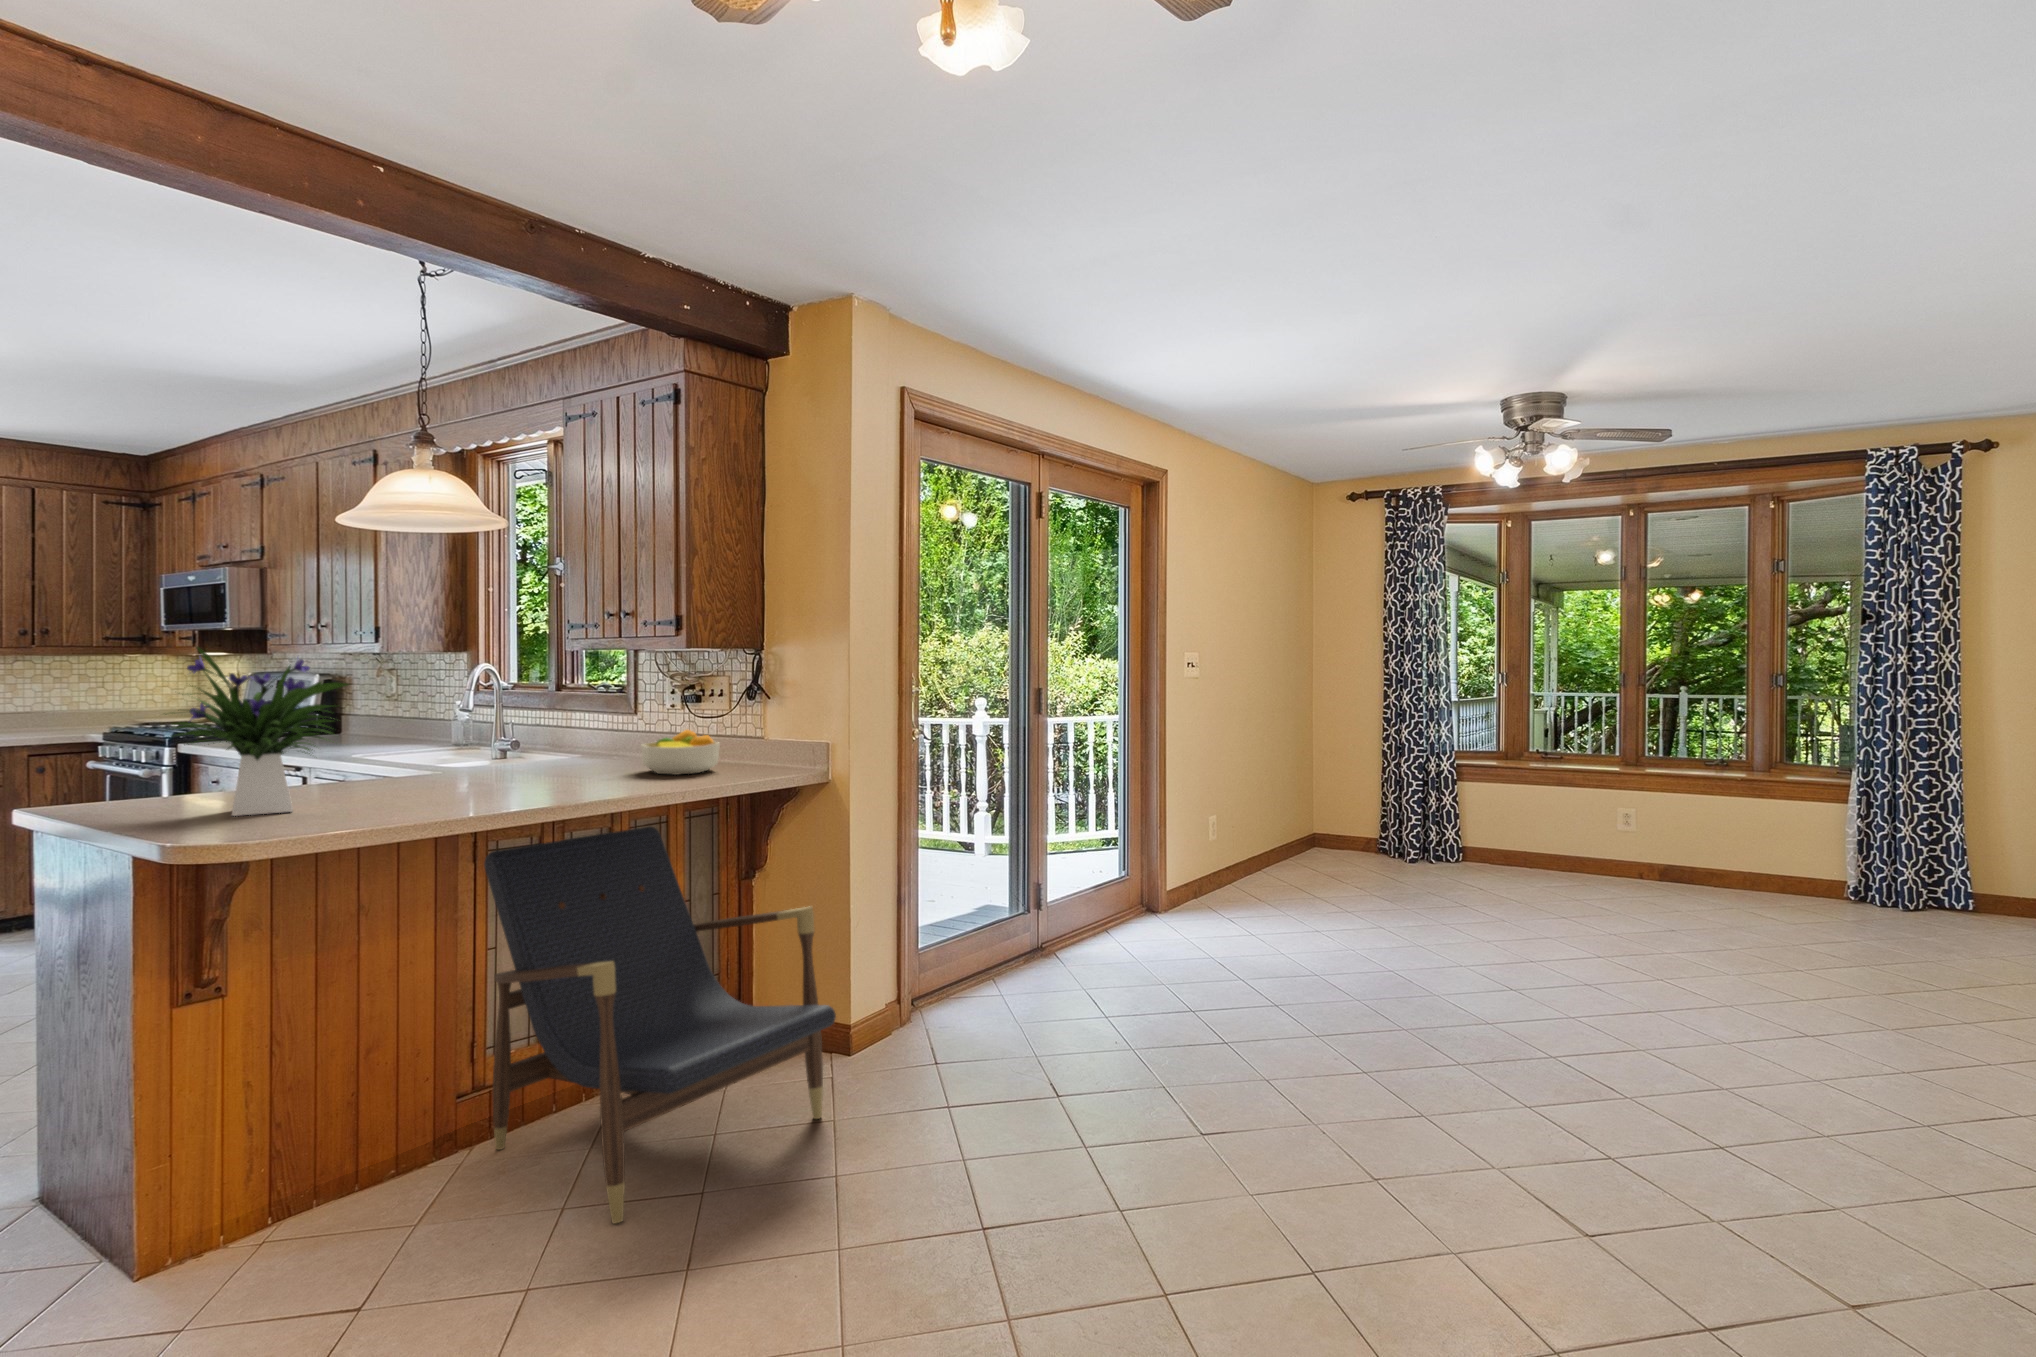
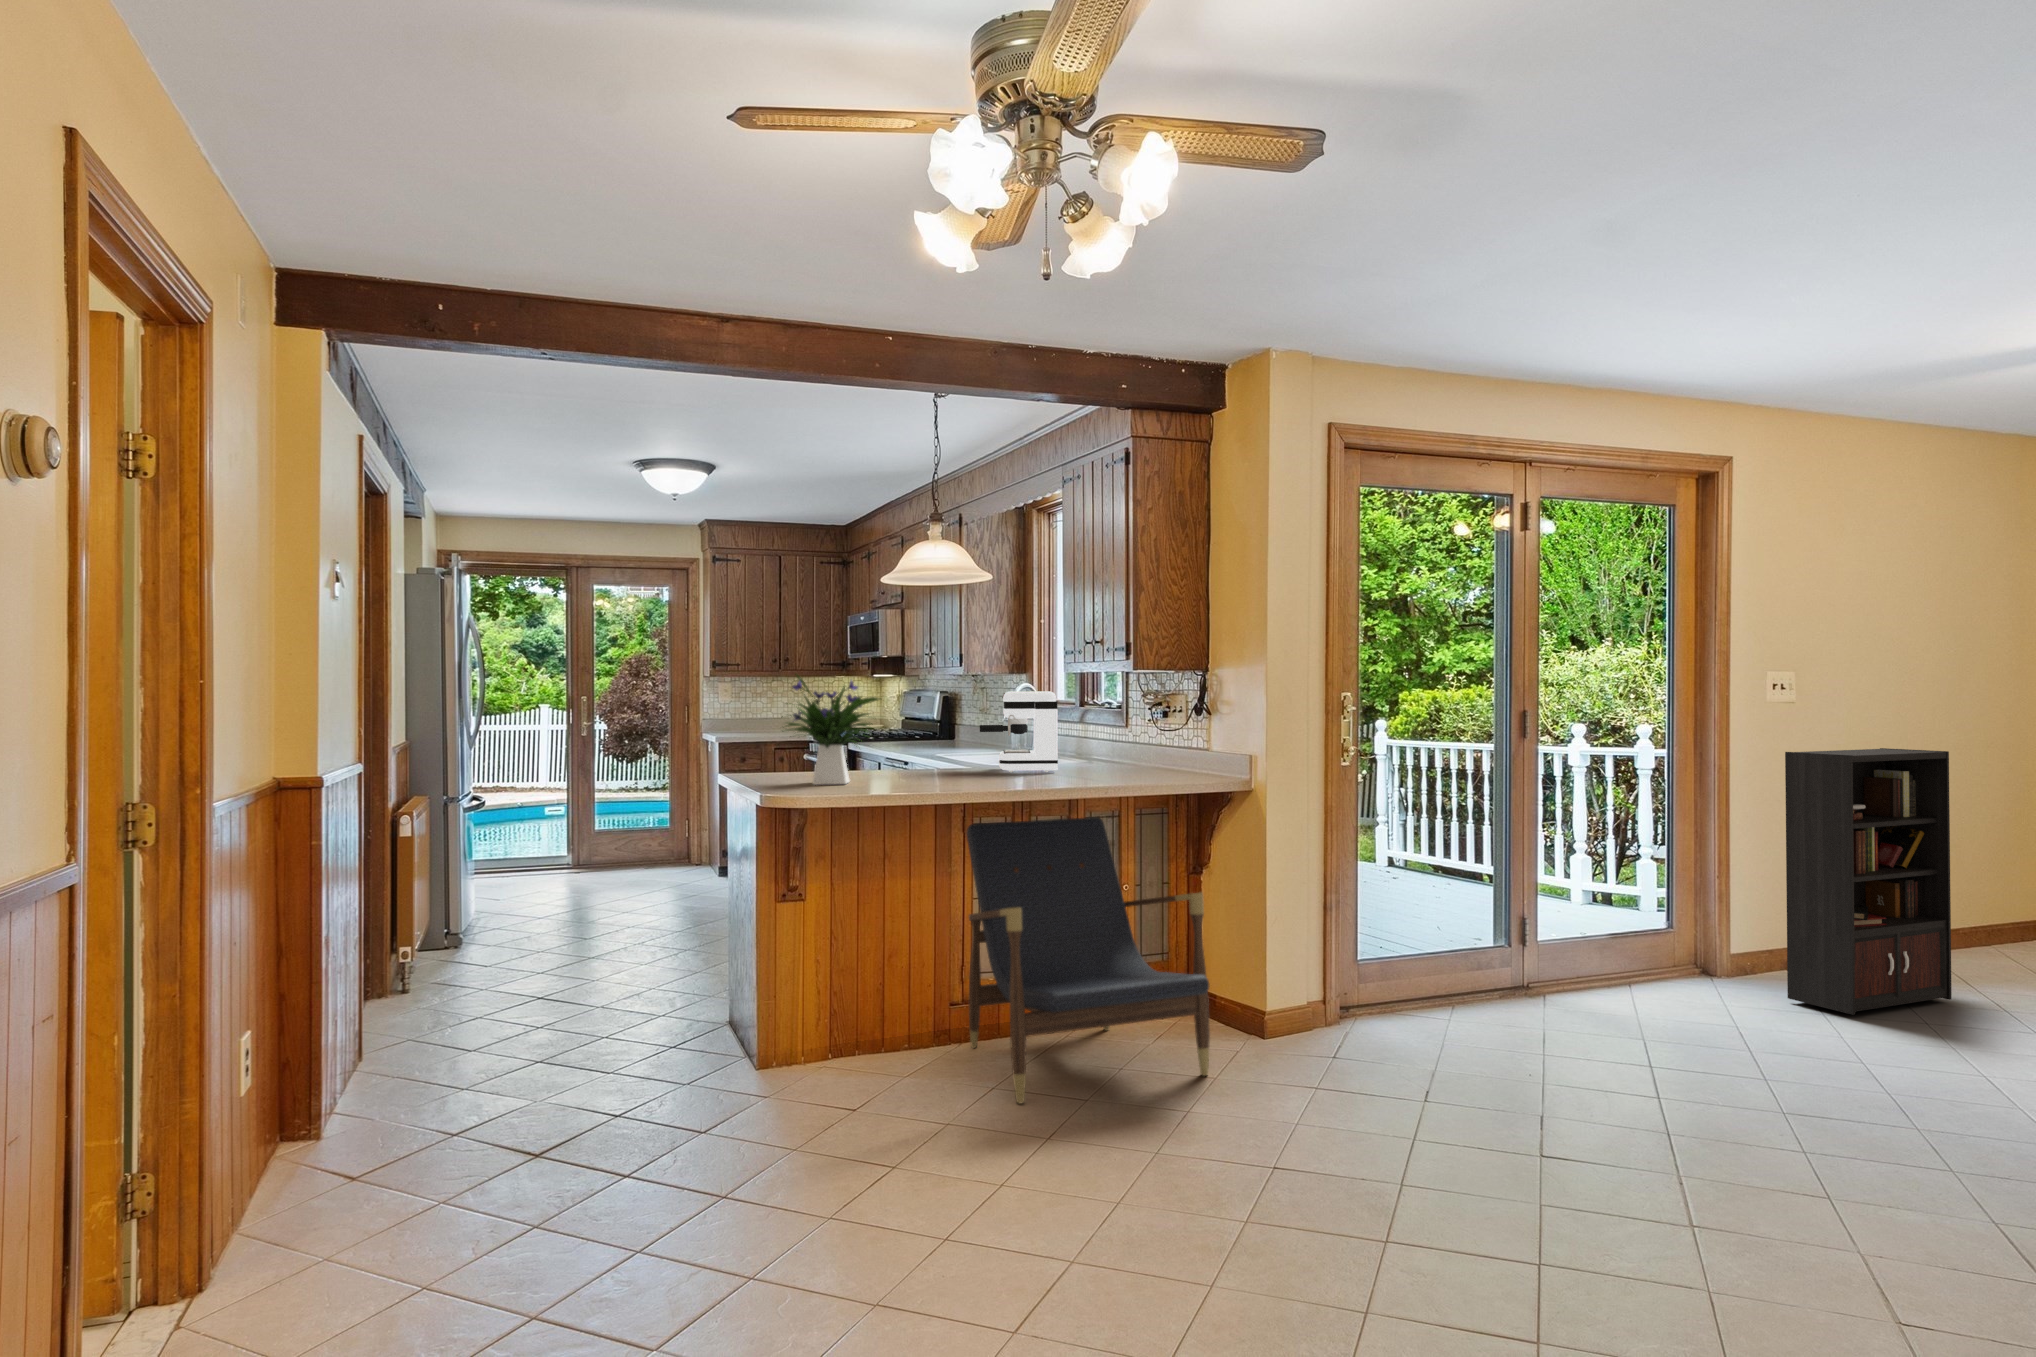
coffee maker: none [463,673,580,777] -> present [980,691,1058,772]
bookcase: none [1224,717,1316,934] -> present [1785,748,1952,1015]
fruit bowl: present [641,730,720,775] -> none [1104,739,1167,777]

